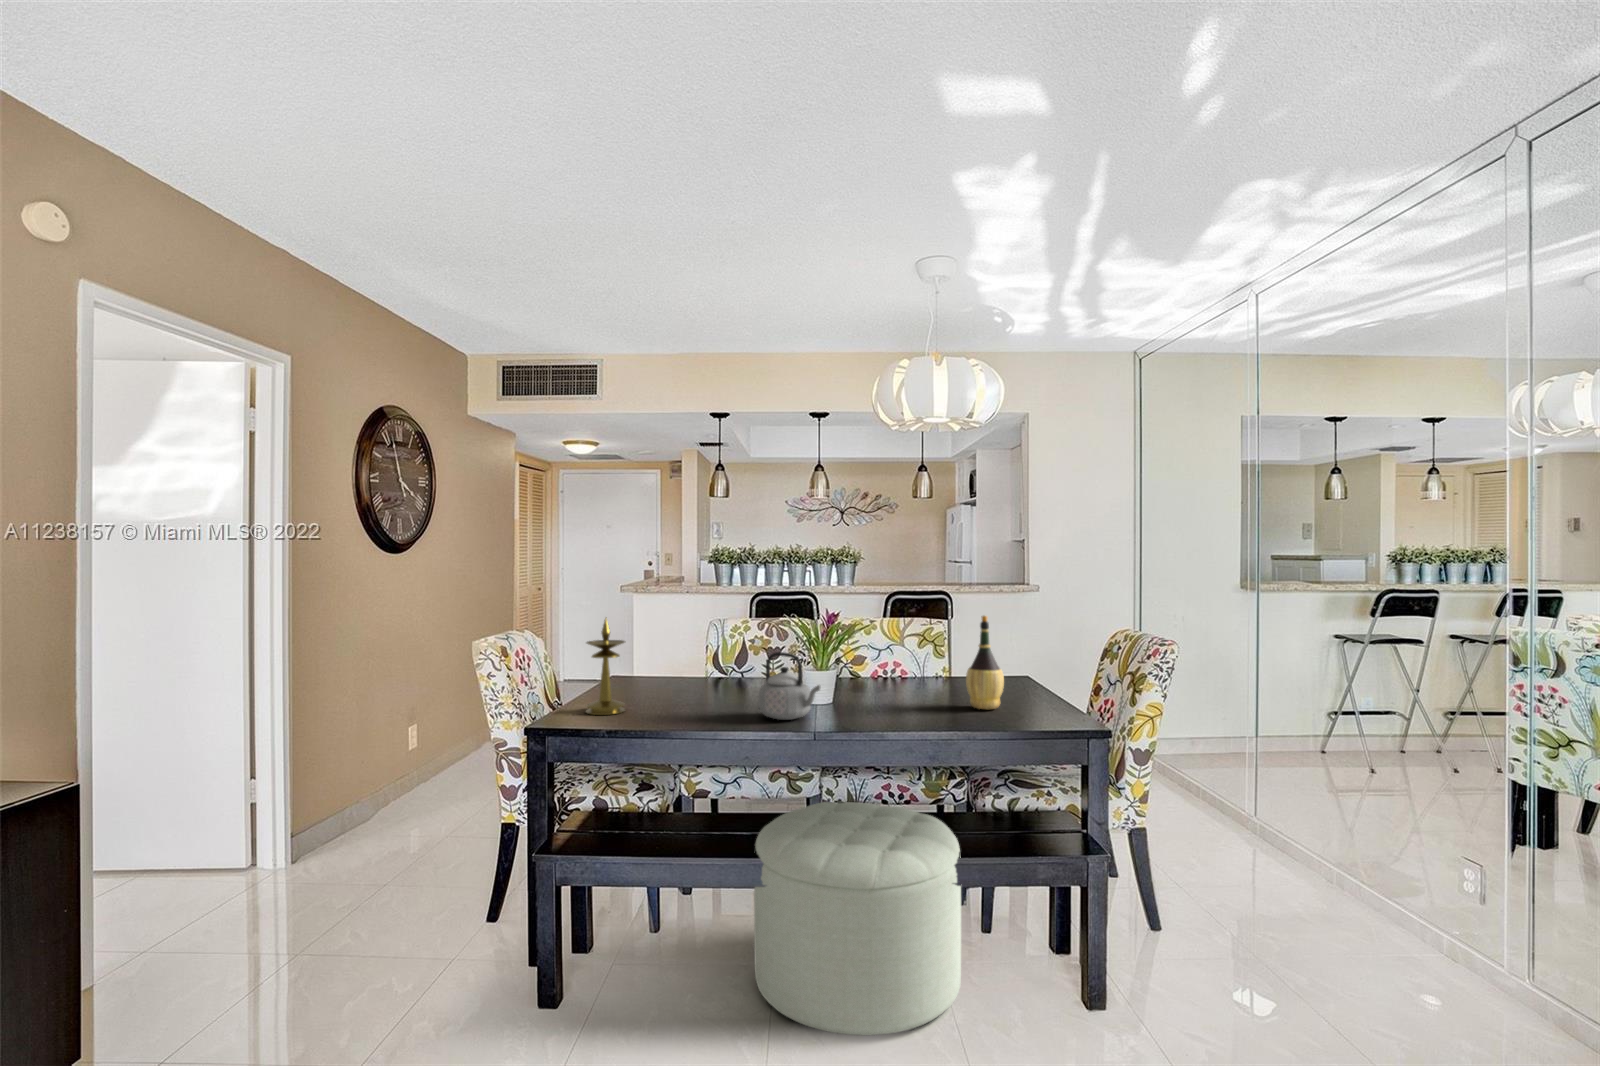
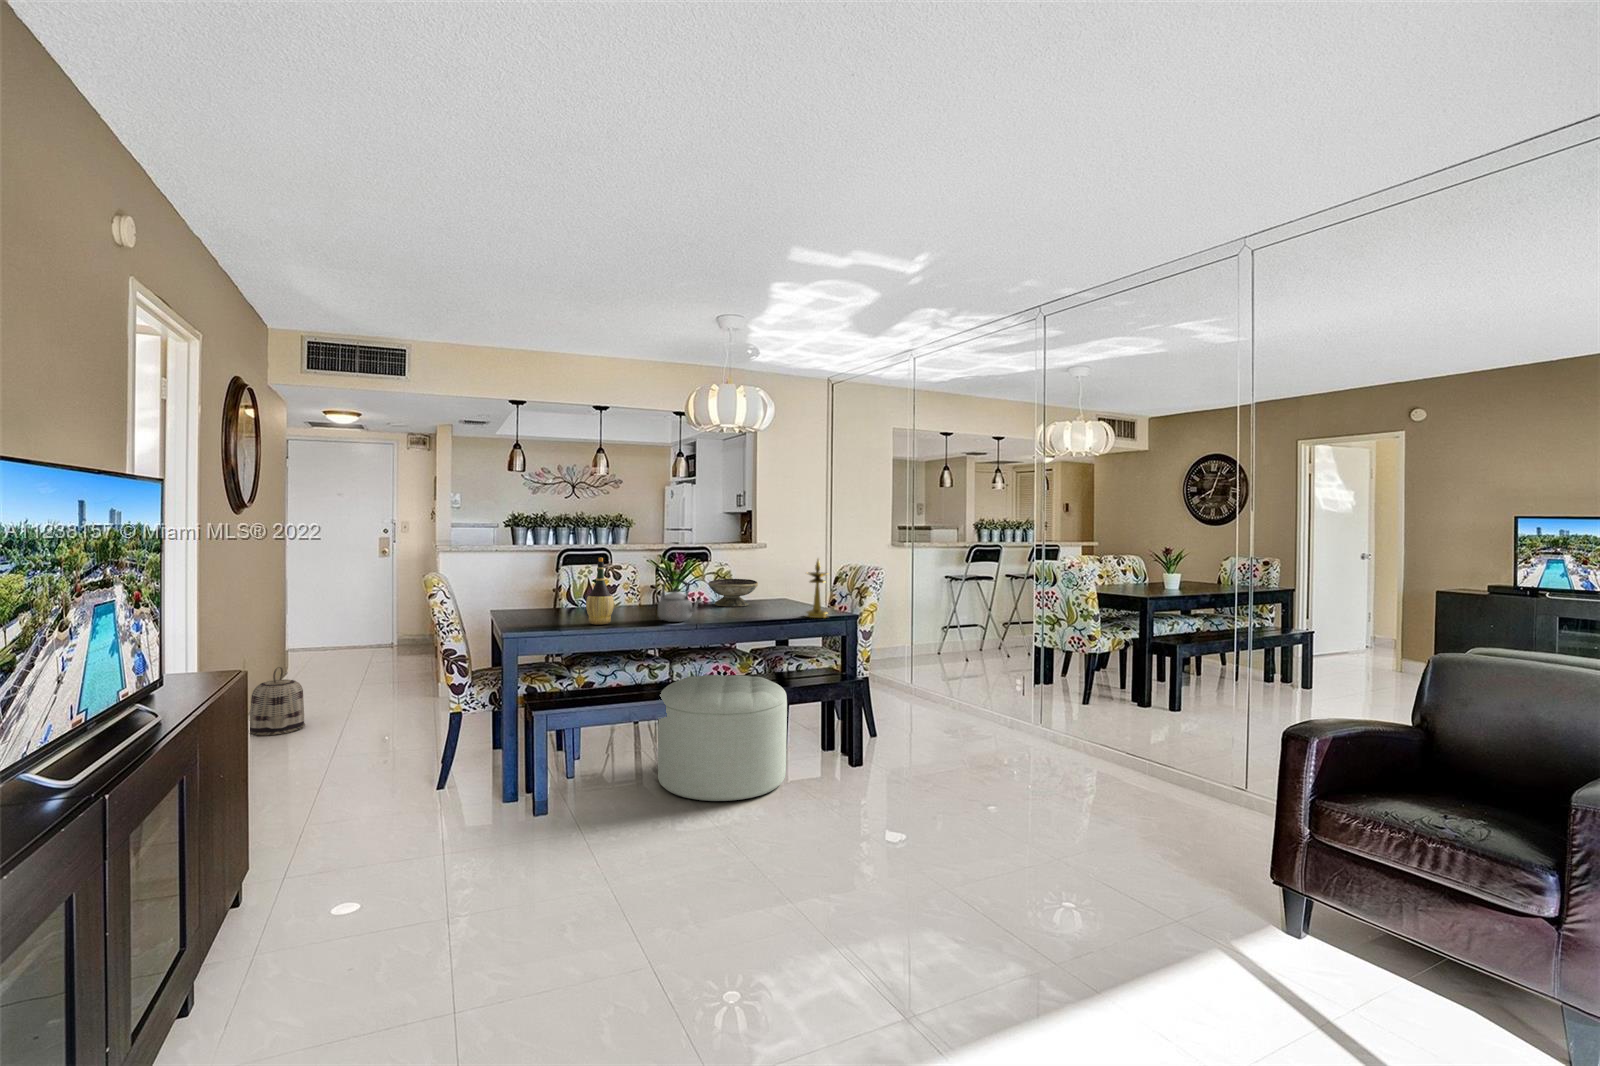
wine bottle: present [966,616,1004,709] -> present [586,557,614,624]
candlestick: present [586,618,625,715] -> present [806,559,829,618]
decorative bowl: none [884,646,961,691] -> present [708,579,758,607]
basket: none [405,729,461,807] -> present [250,667,305,736]

